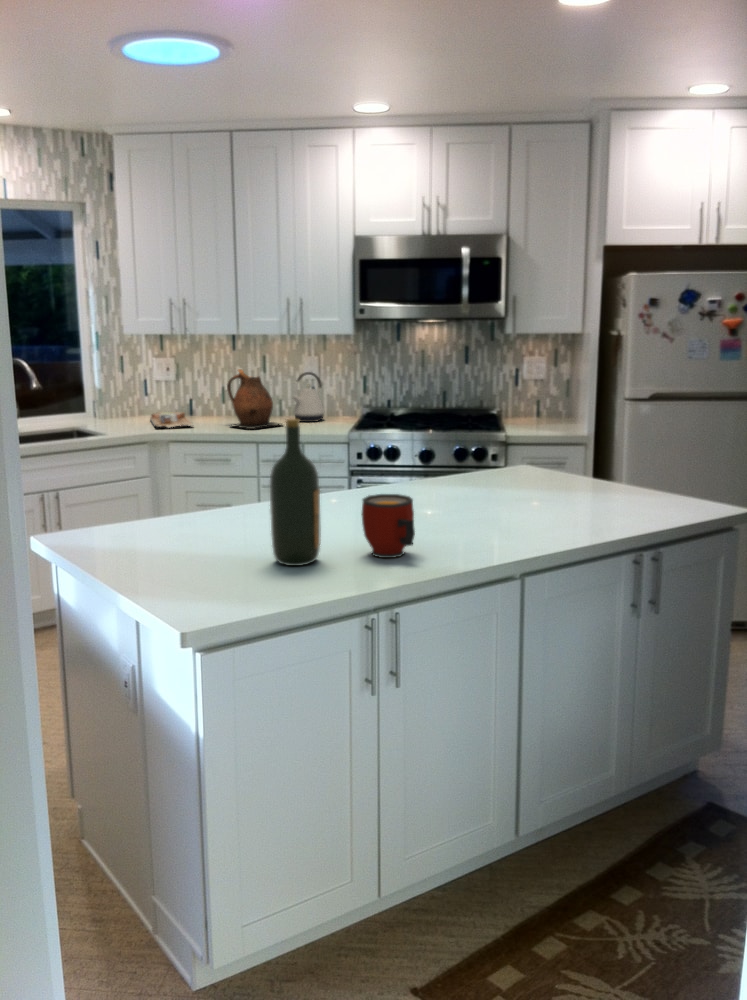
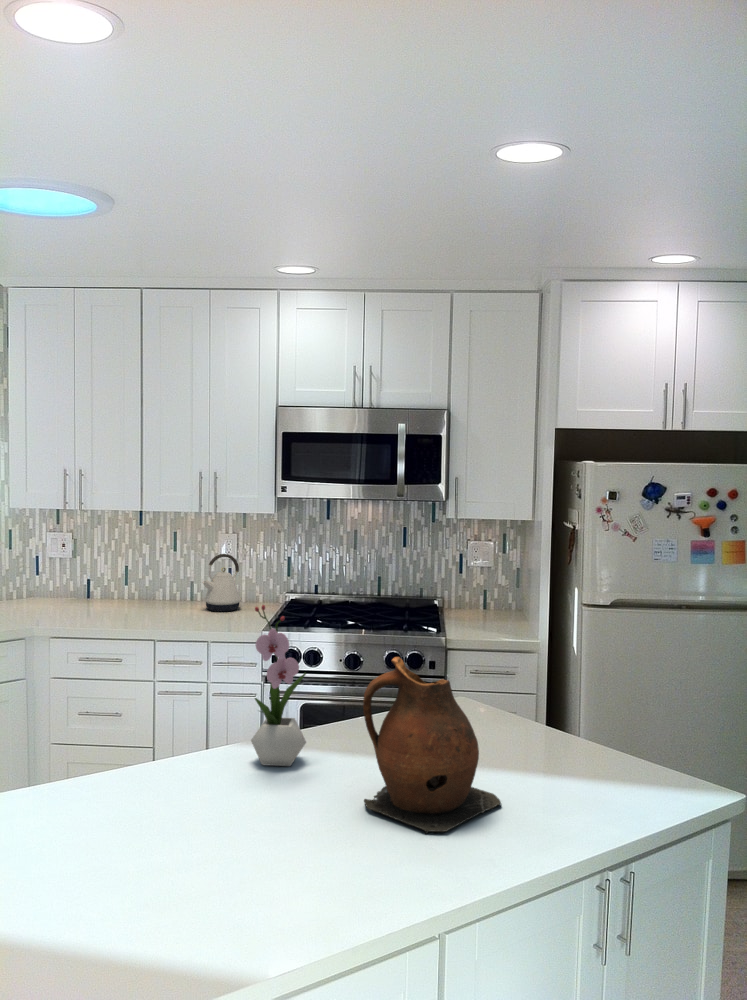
ceramic pitcher: present [227,369,281,429] -> present [363,657,501,834]
flower arrangement: none [367,373,409,496] -> present [251,605,306,766]
cutting board: present [150,412,193,427] -> none [37,594,84,618]
wine bottle: present [269,419,321,566] -> none [58,719,137,951]
mug: present [362,494,415,558] -> none [204,818,282,929]

